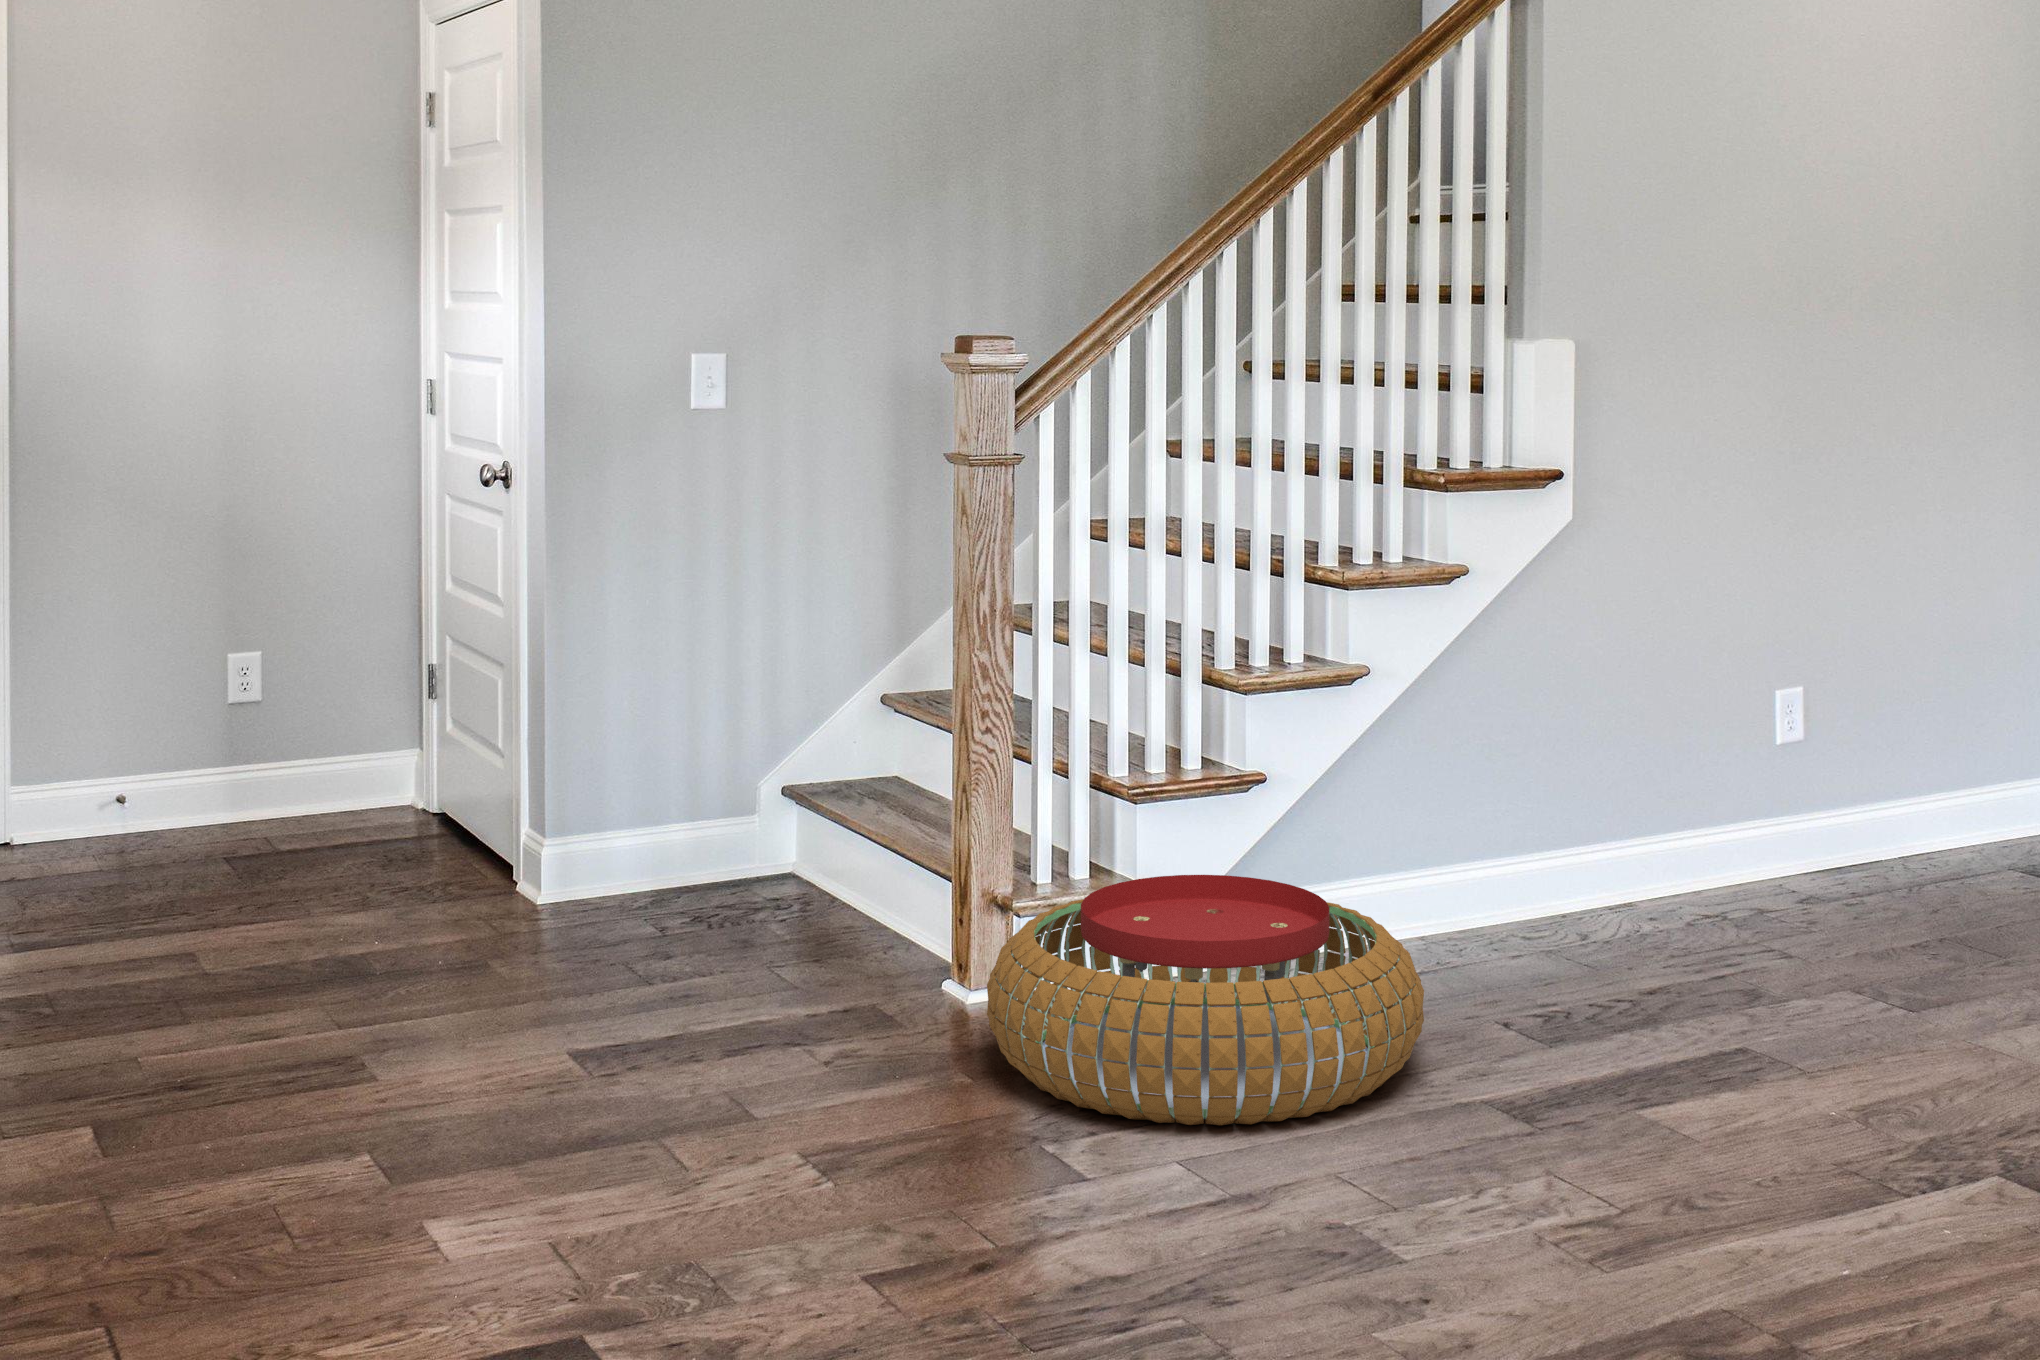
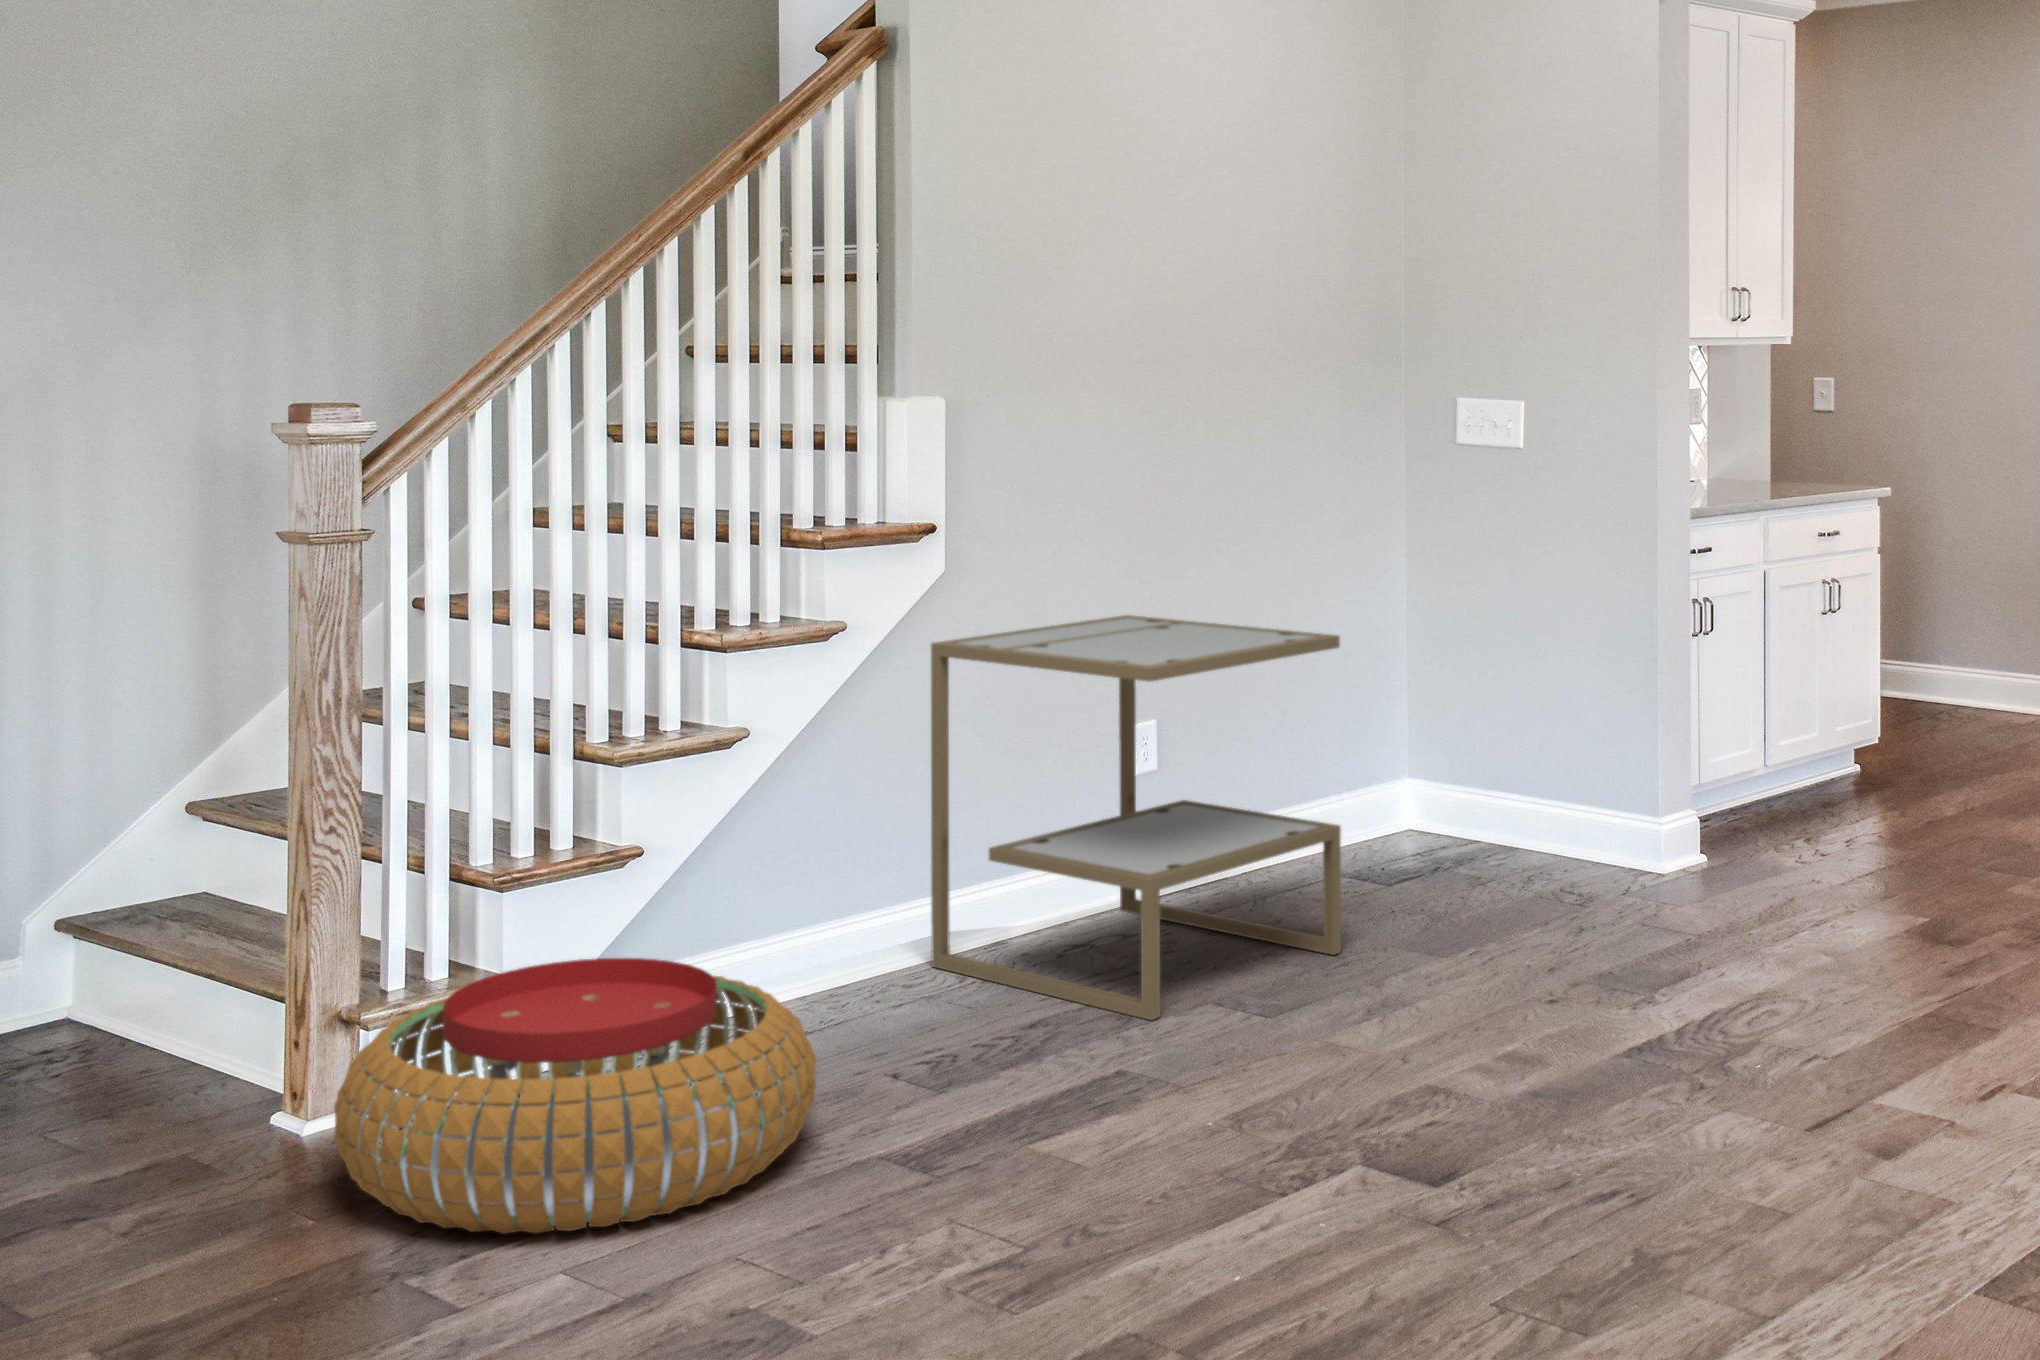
side table: none [1555,571,2006,996] -> present [931,615,1341,1020]

